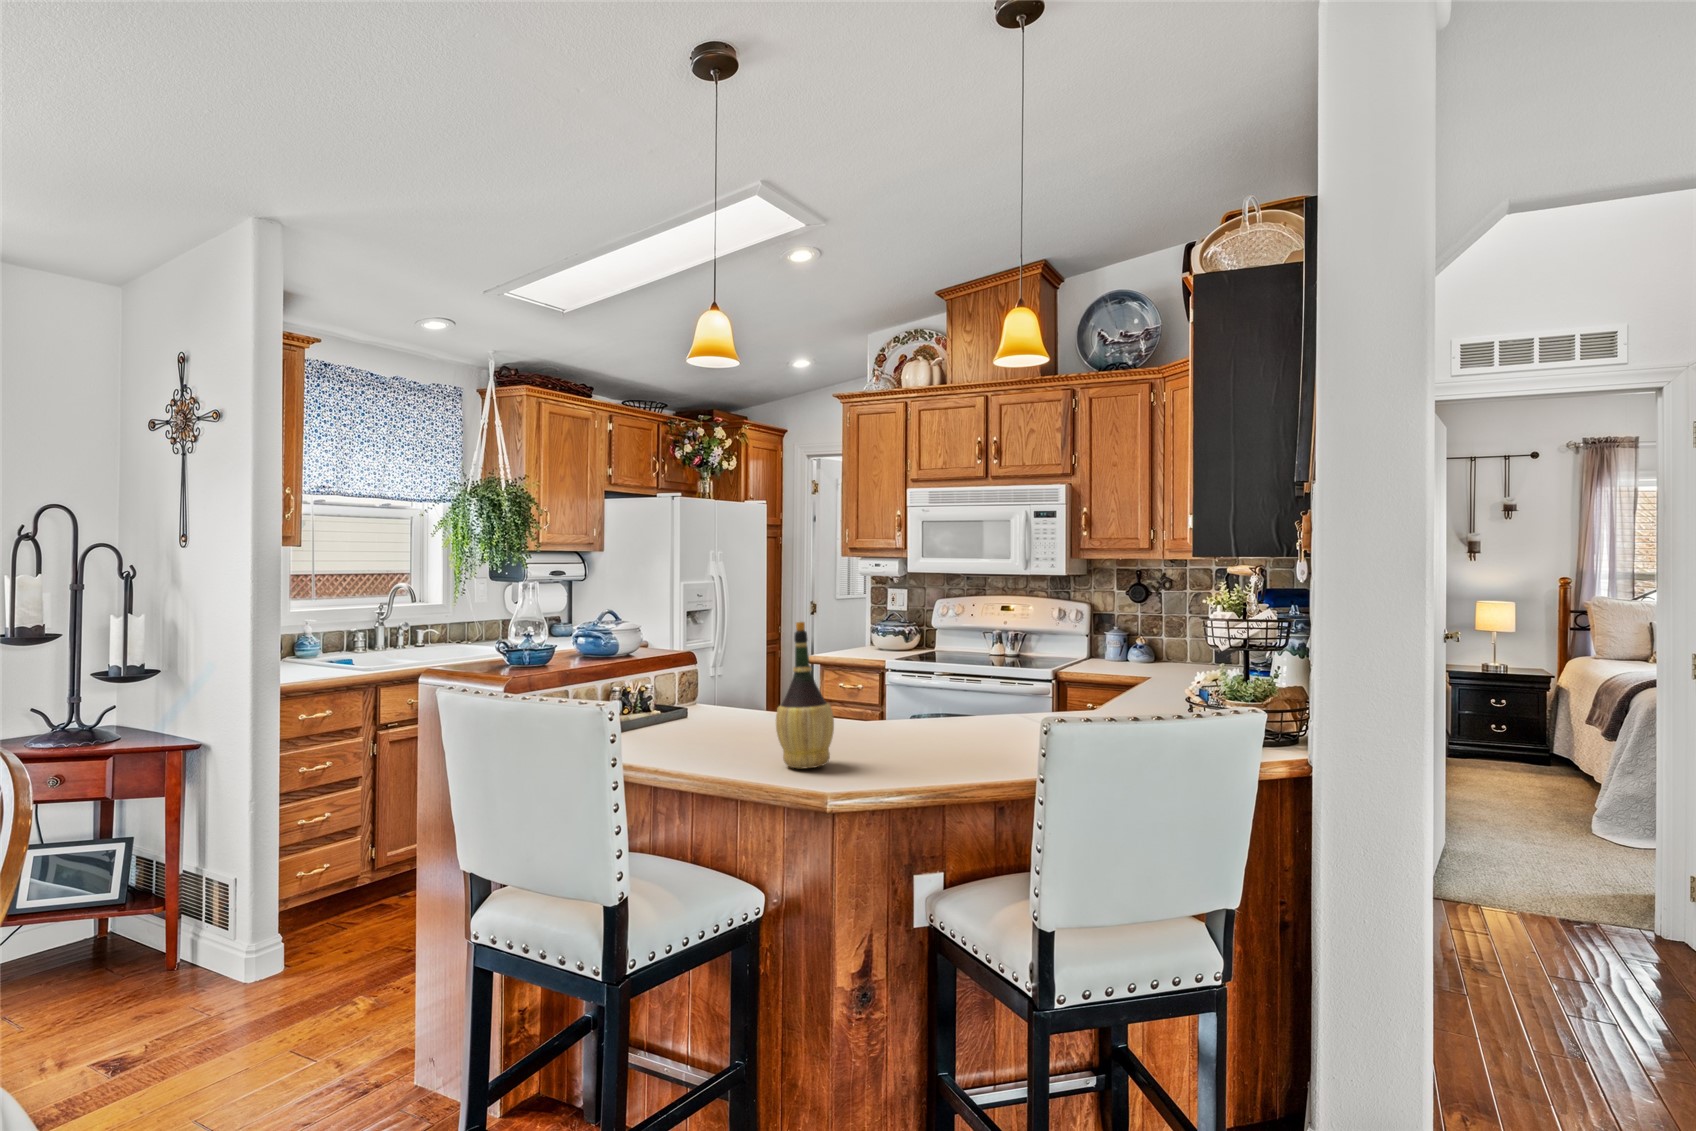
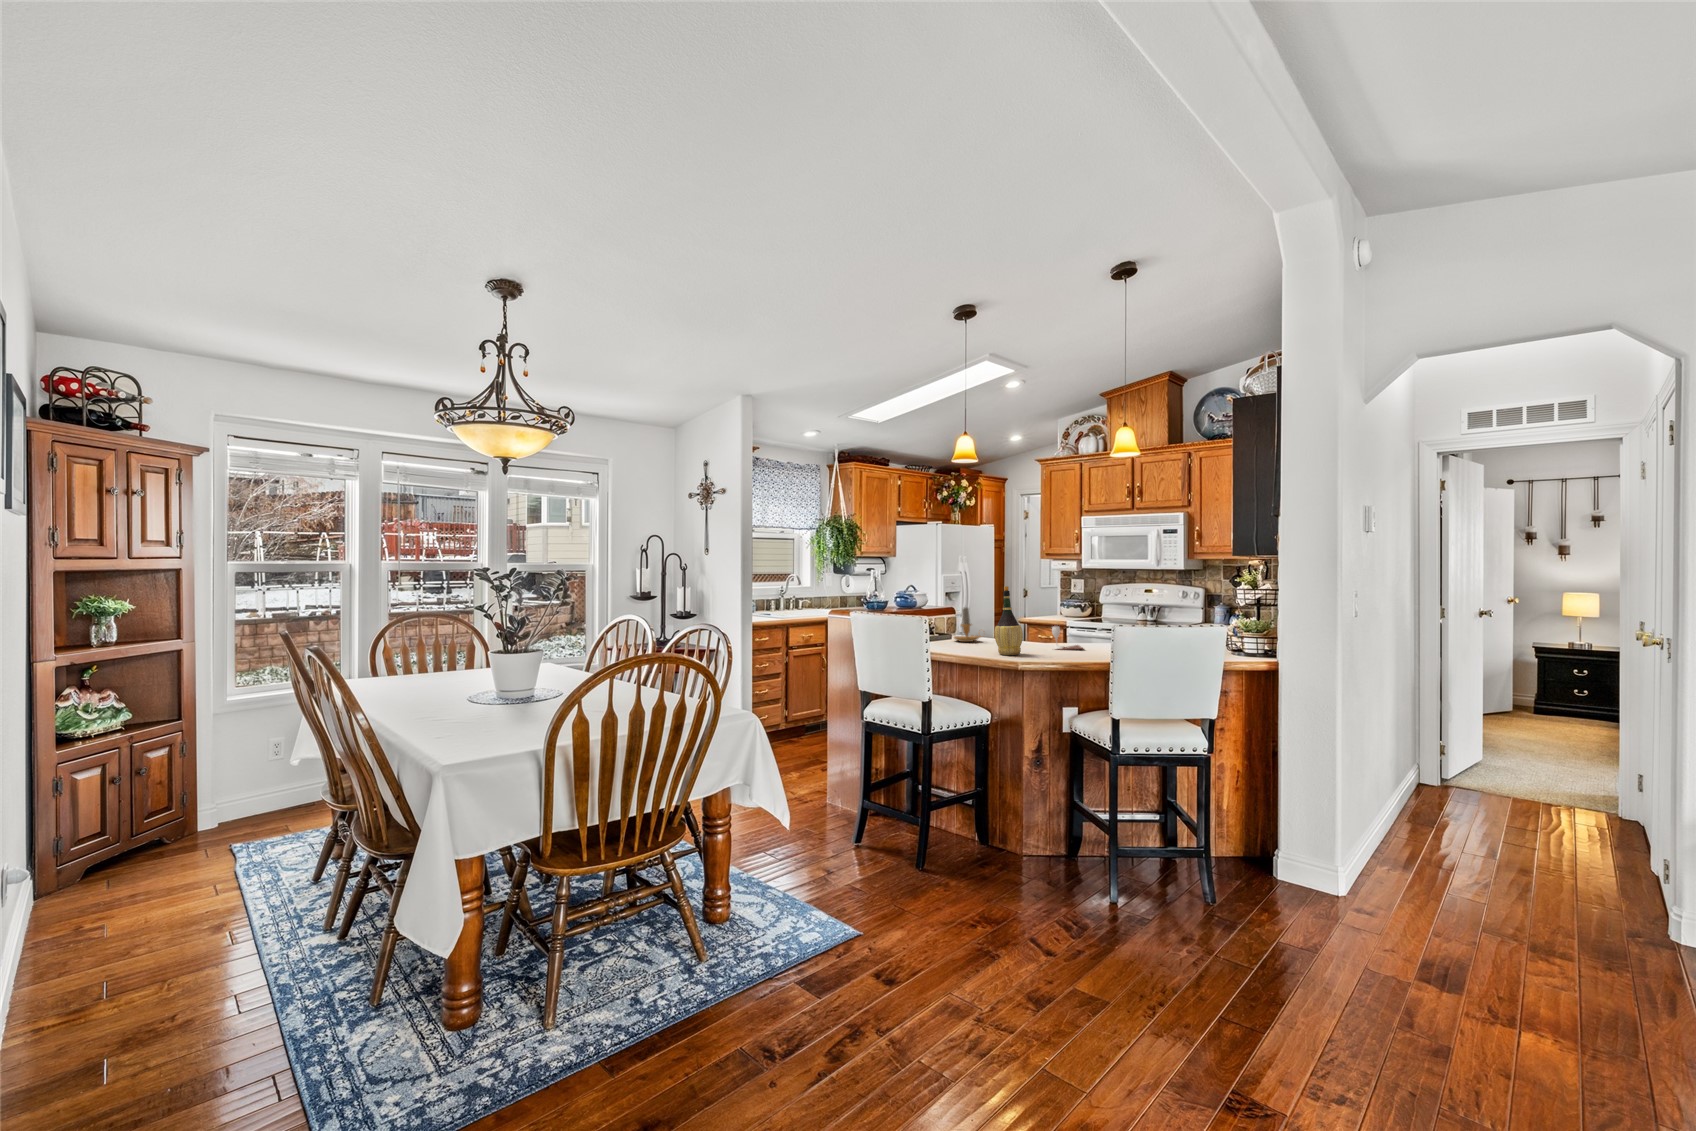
candle: none [690,655,754,729] -> present [954,607,981,642]
wine glass: none [843,694,948,746] -> present [1052,626,1083,650]

